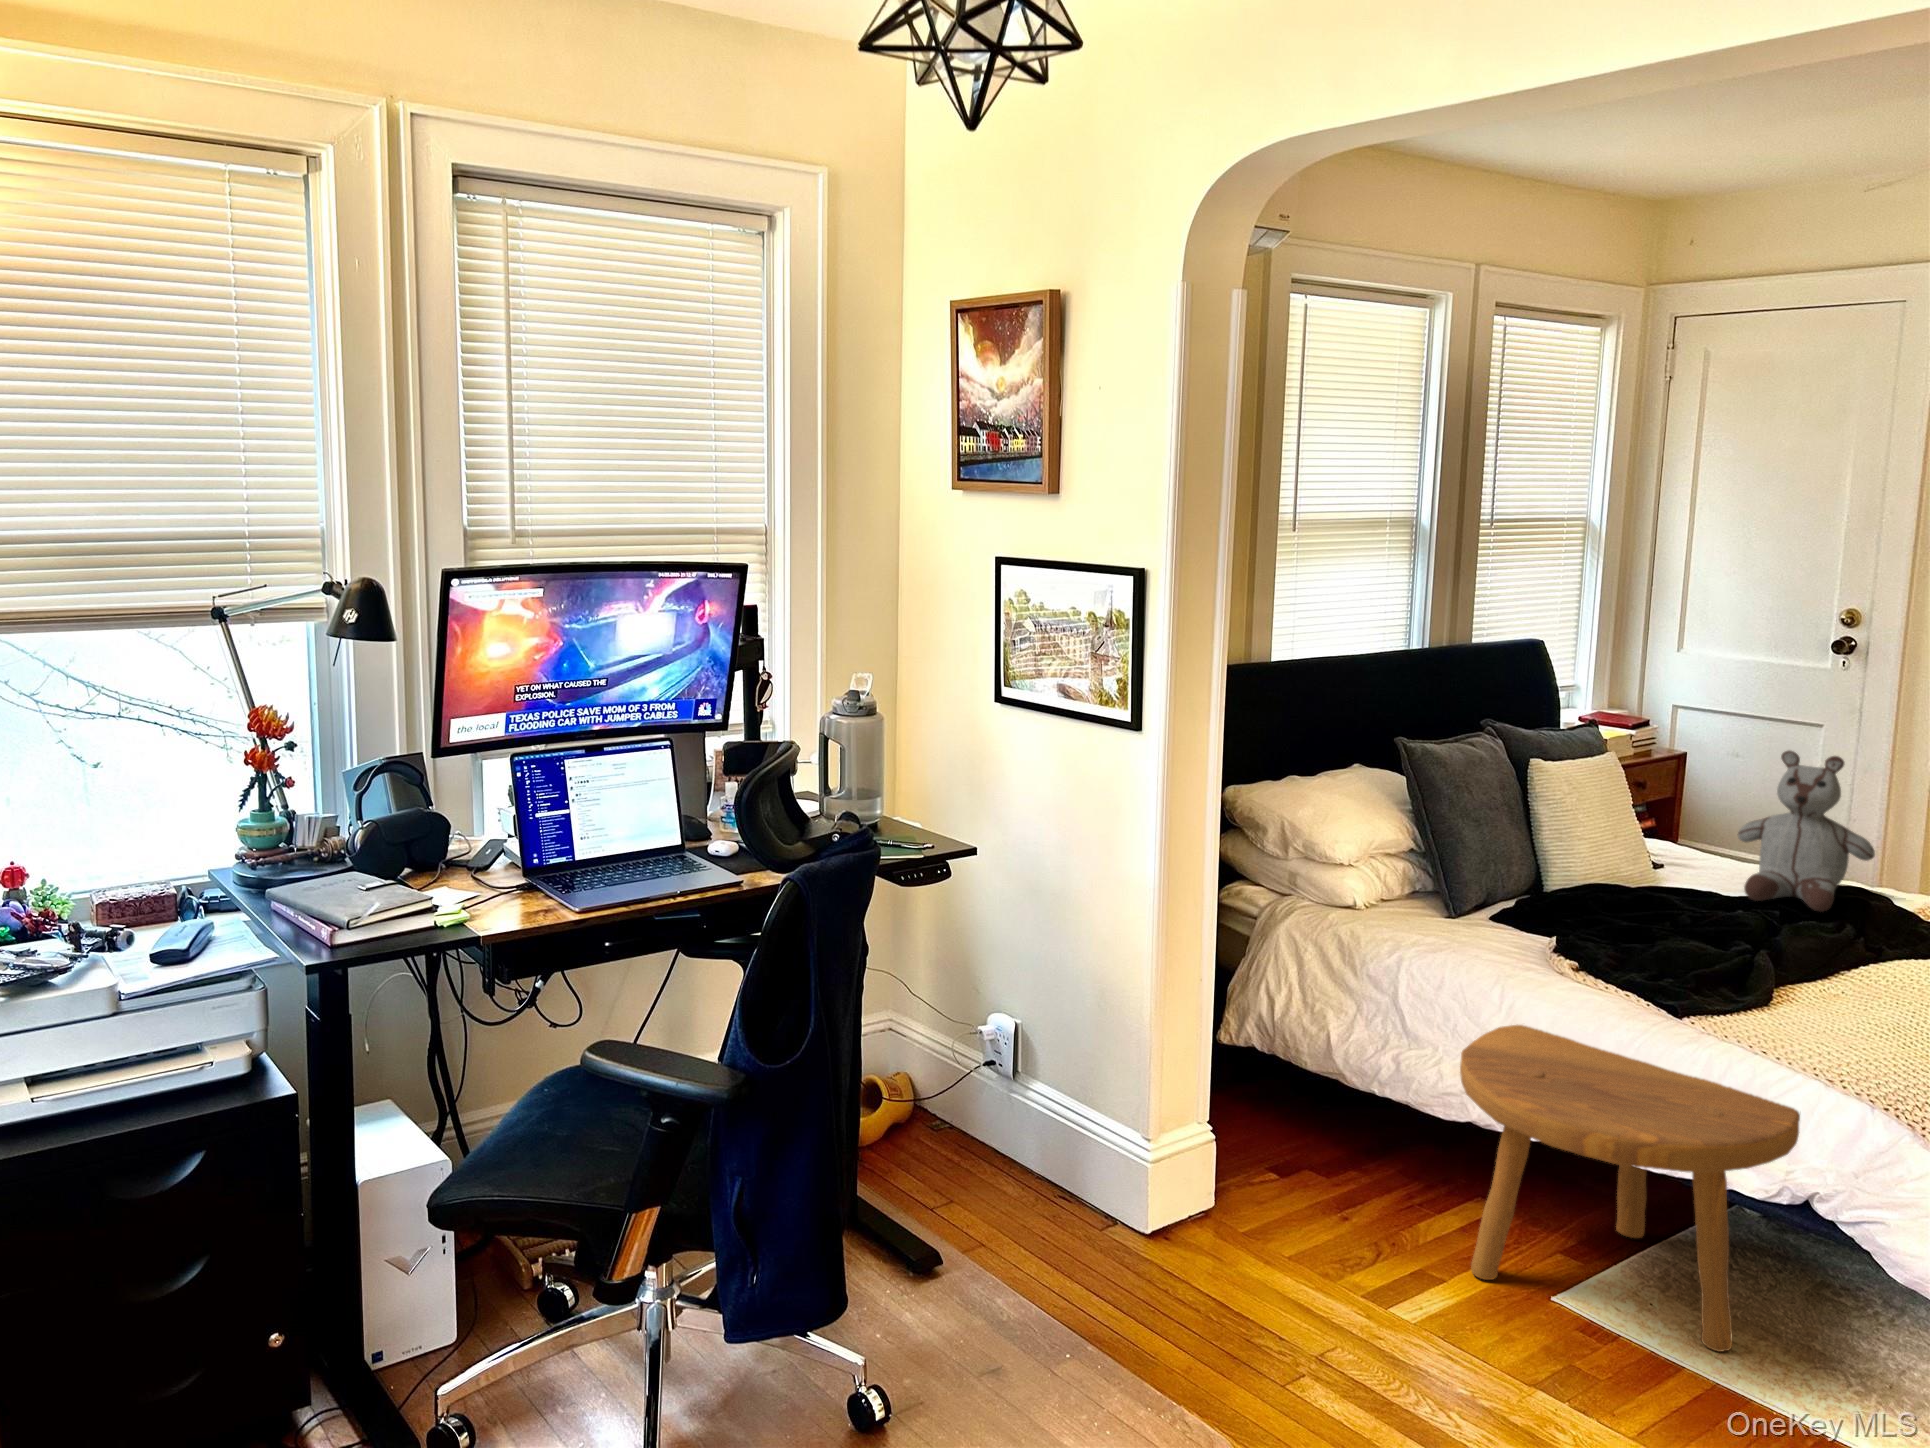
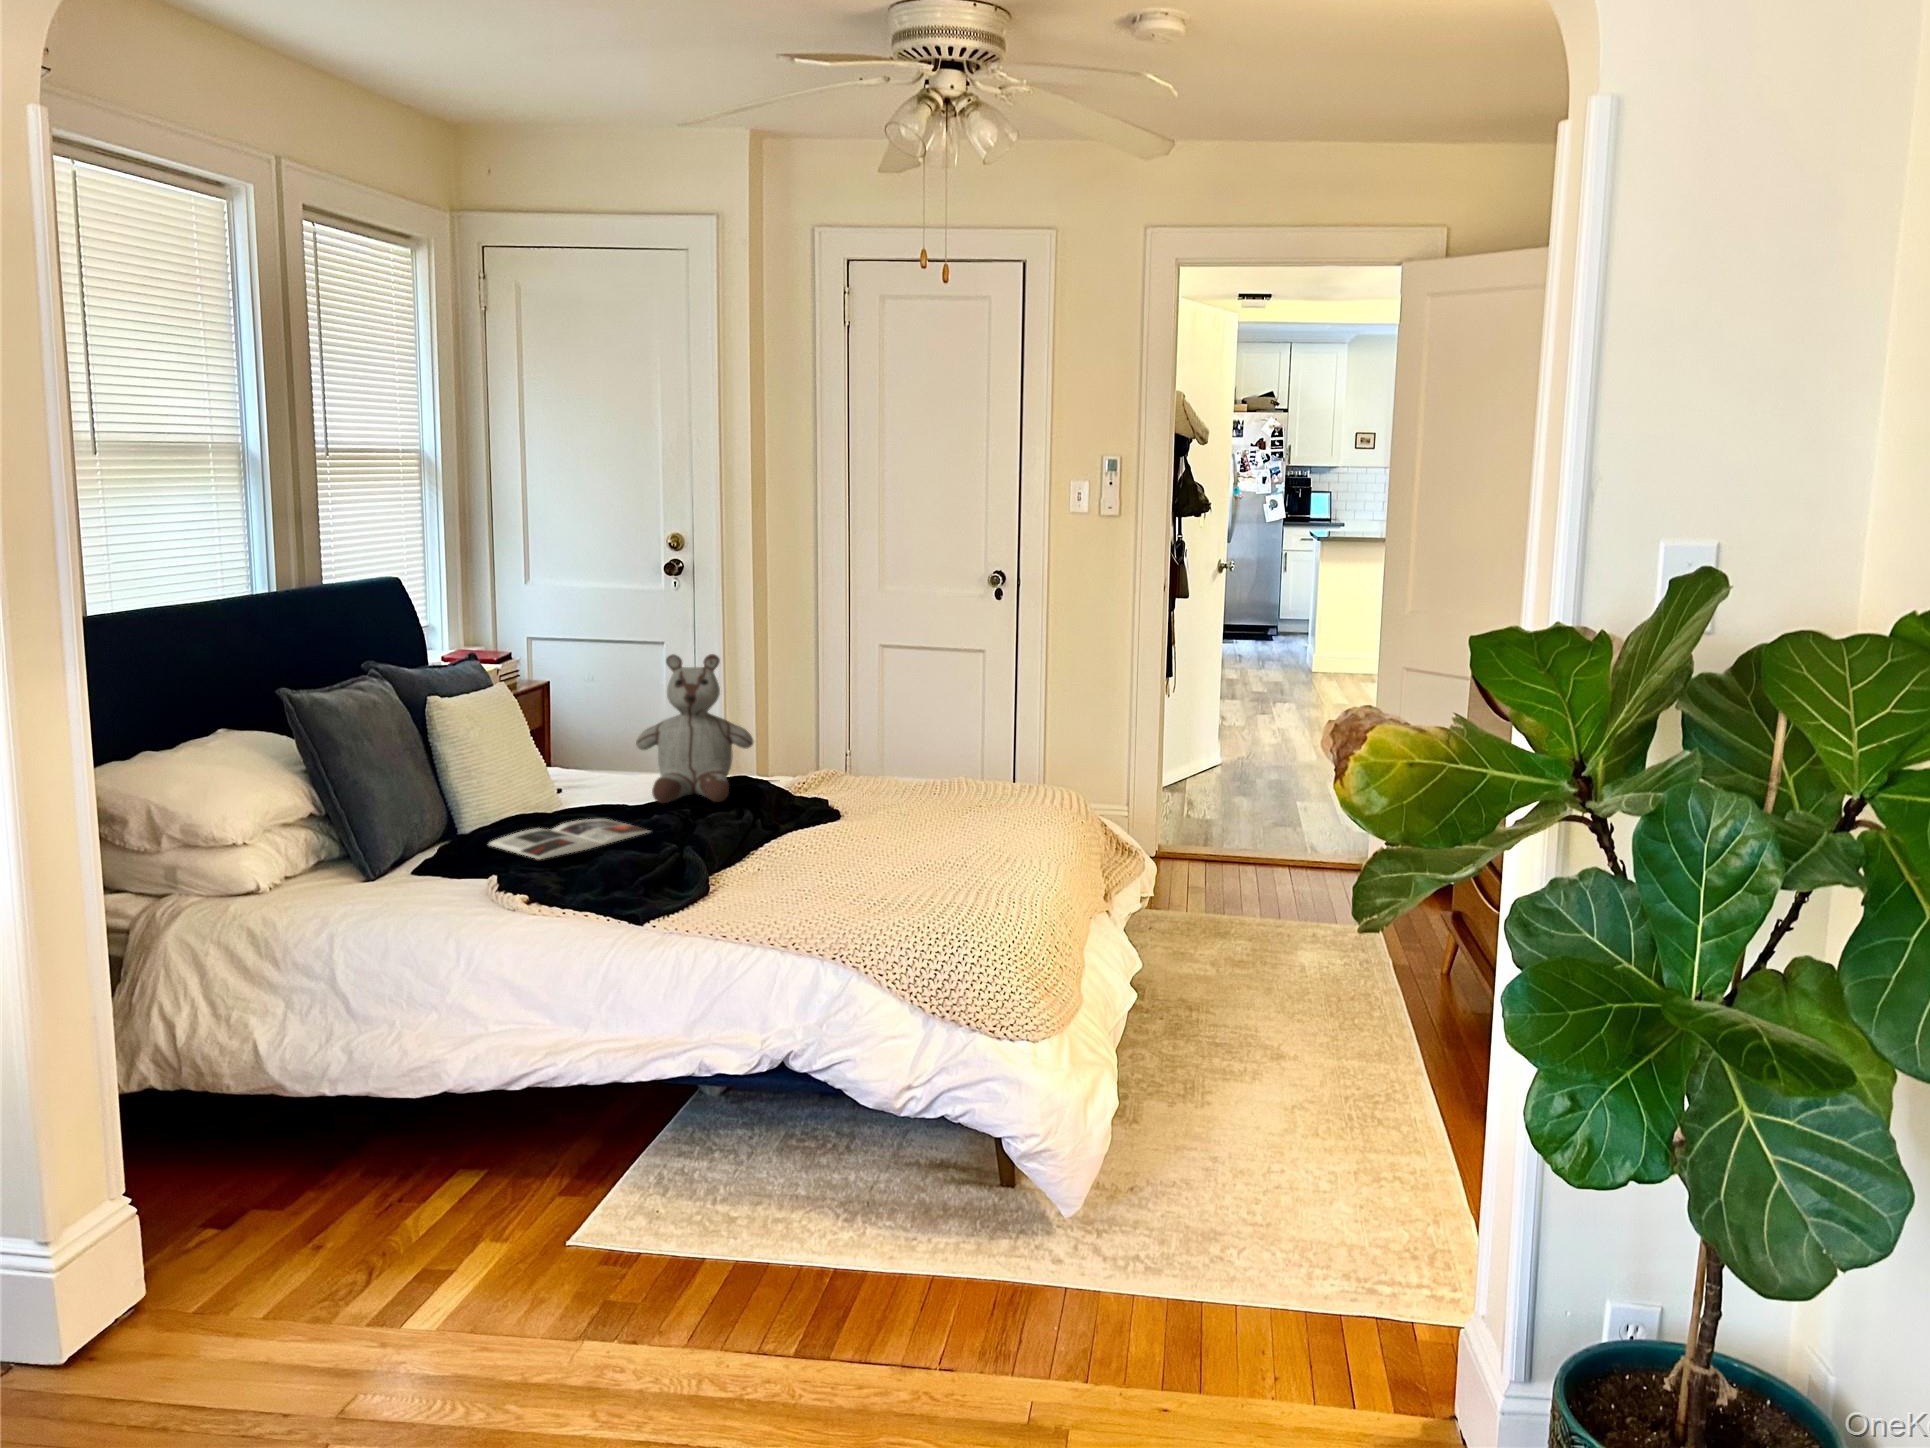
magazine: none [1559,900,1740,933] -> present [489,819,649,859]
footstool: present [1460,1025,1800,1352] -> none [433,945,766,1255]

